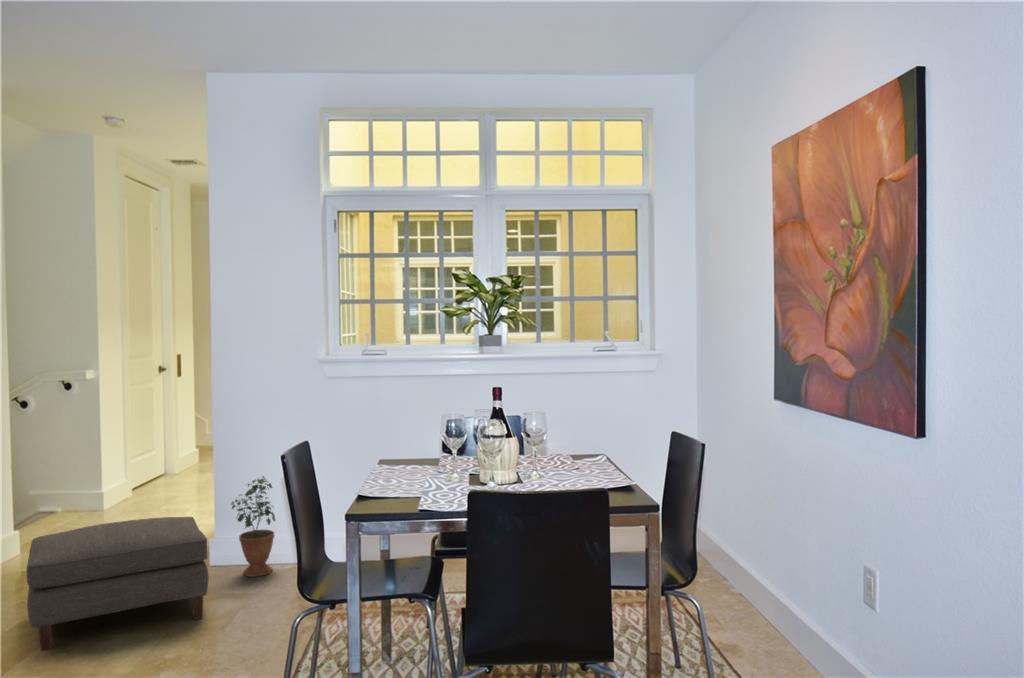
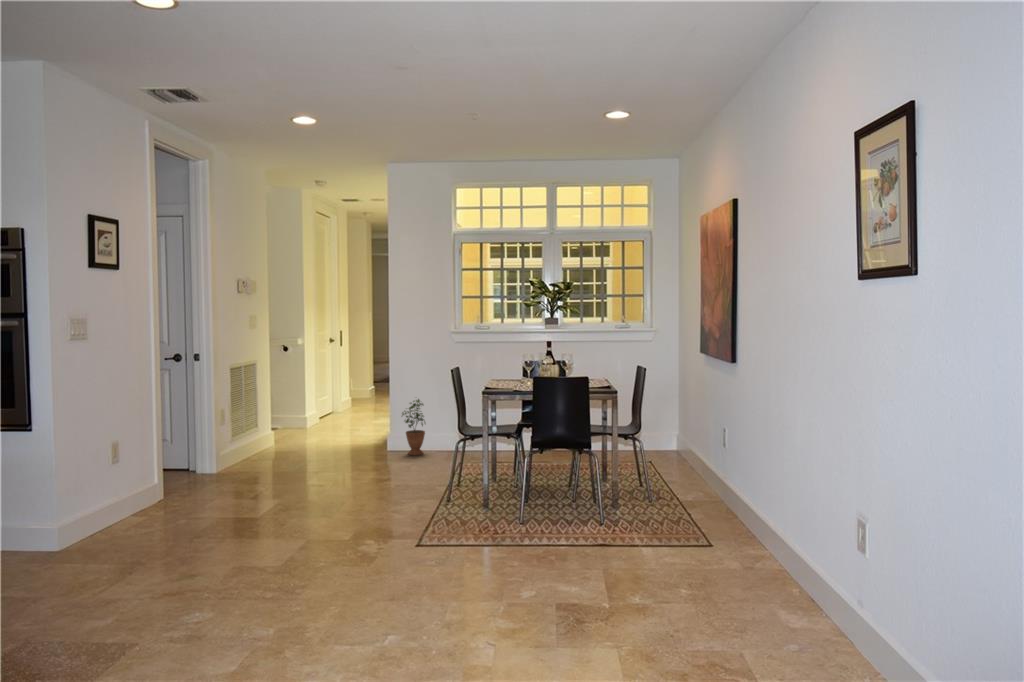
ottoman: present [26,517,209,651] -> none [304,417,397,476]

